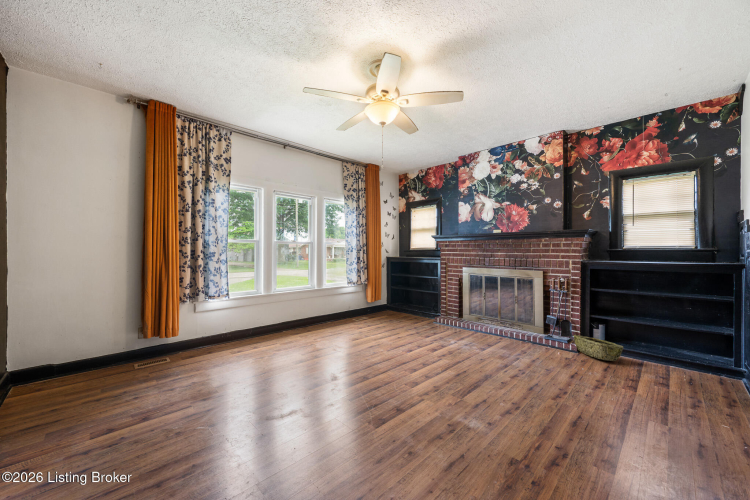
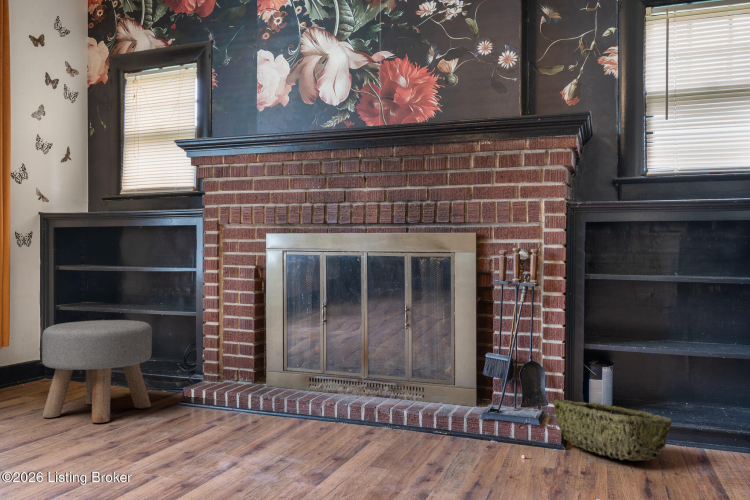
ottoman: none [394,294,426,327] -> present [42,320,152,423]

